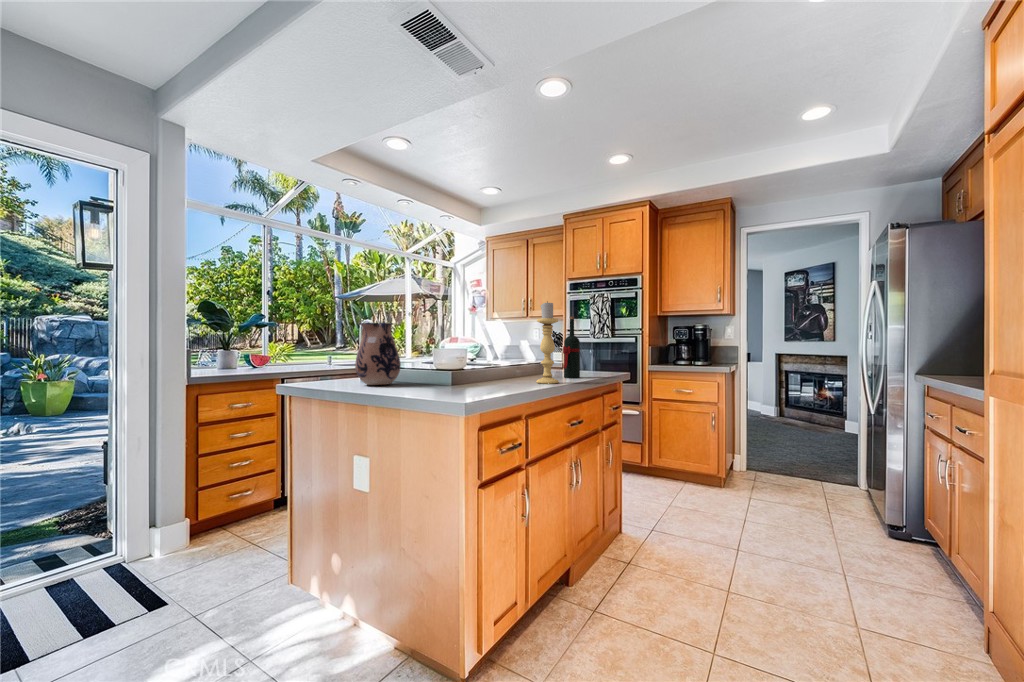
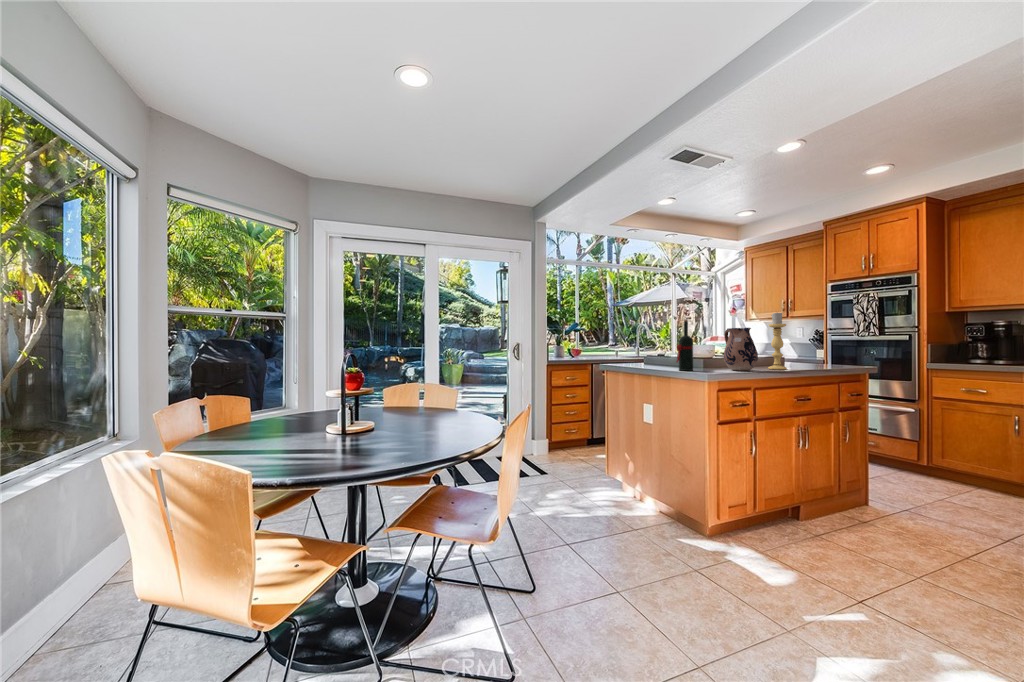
wine bottle: present [563,317,580,378] -> present [676,320,693,371]
ceramic pitcher: present [355,323,401,385] -> present [724,328,758,371]

